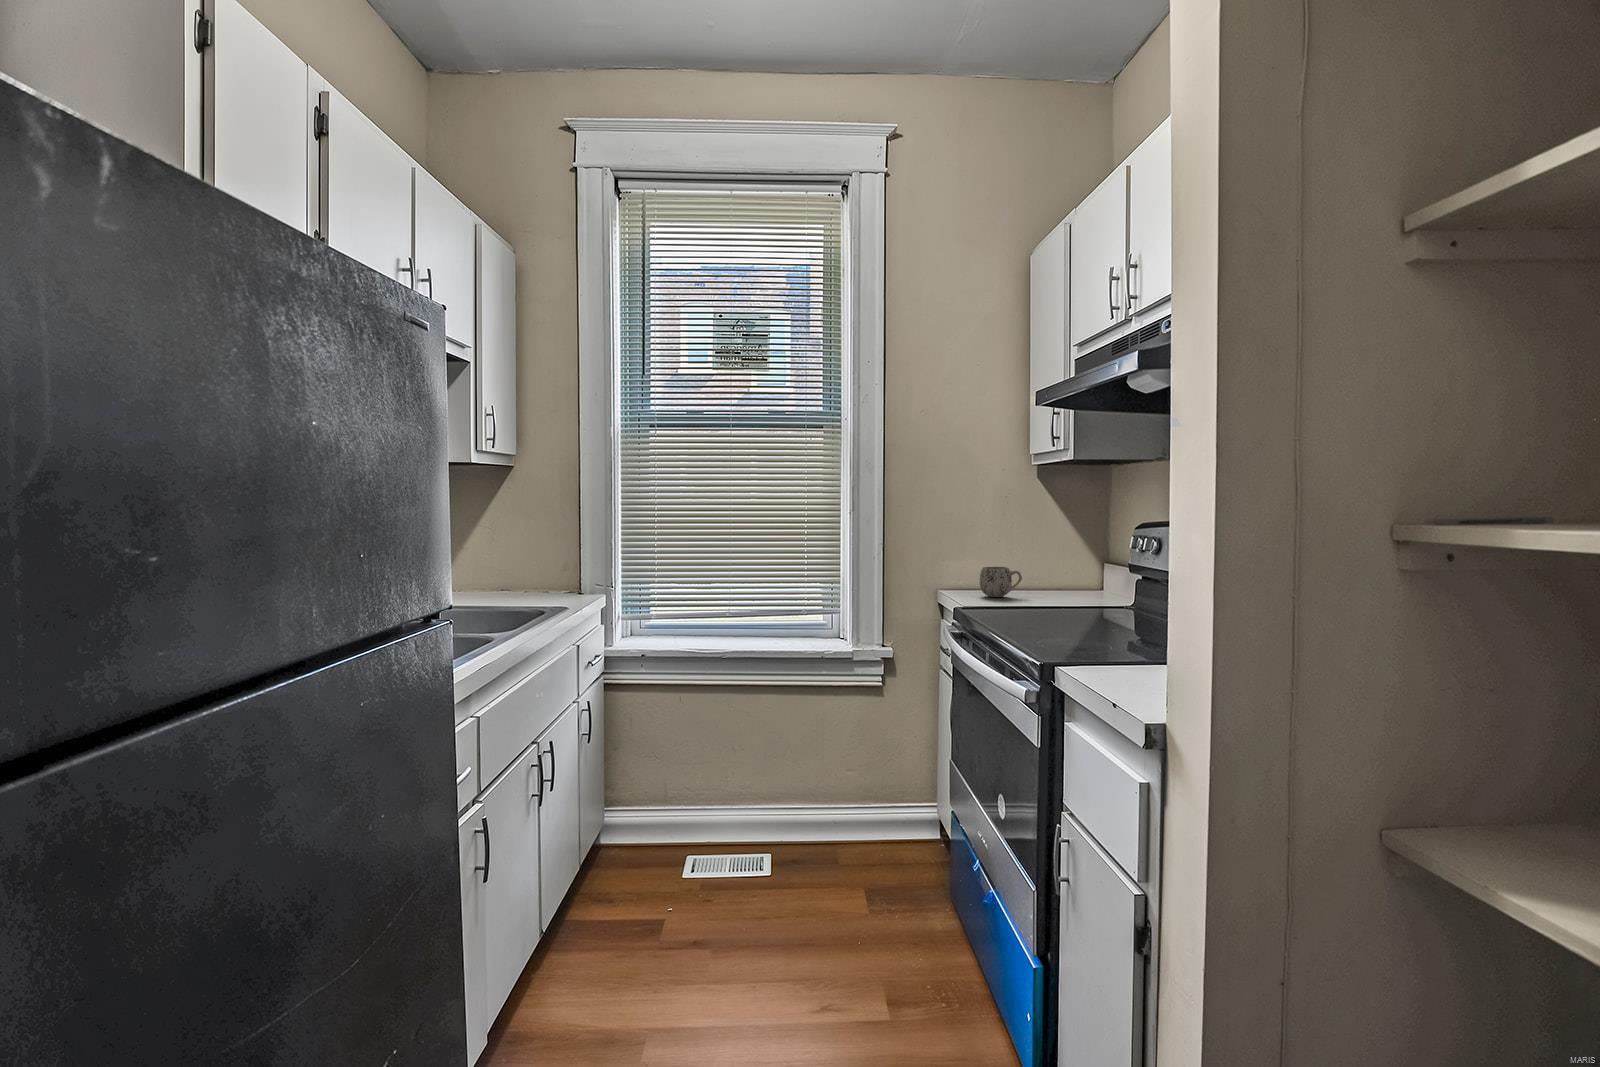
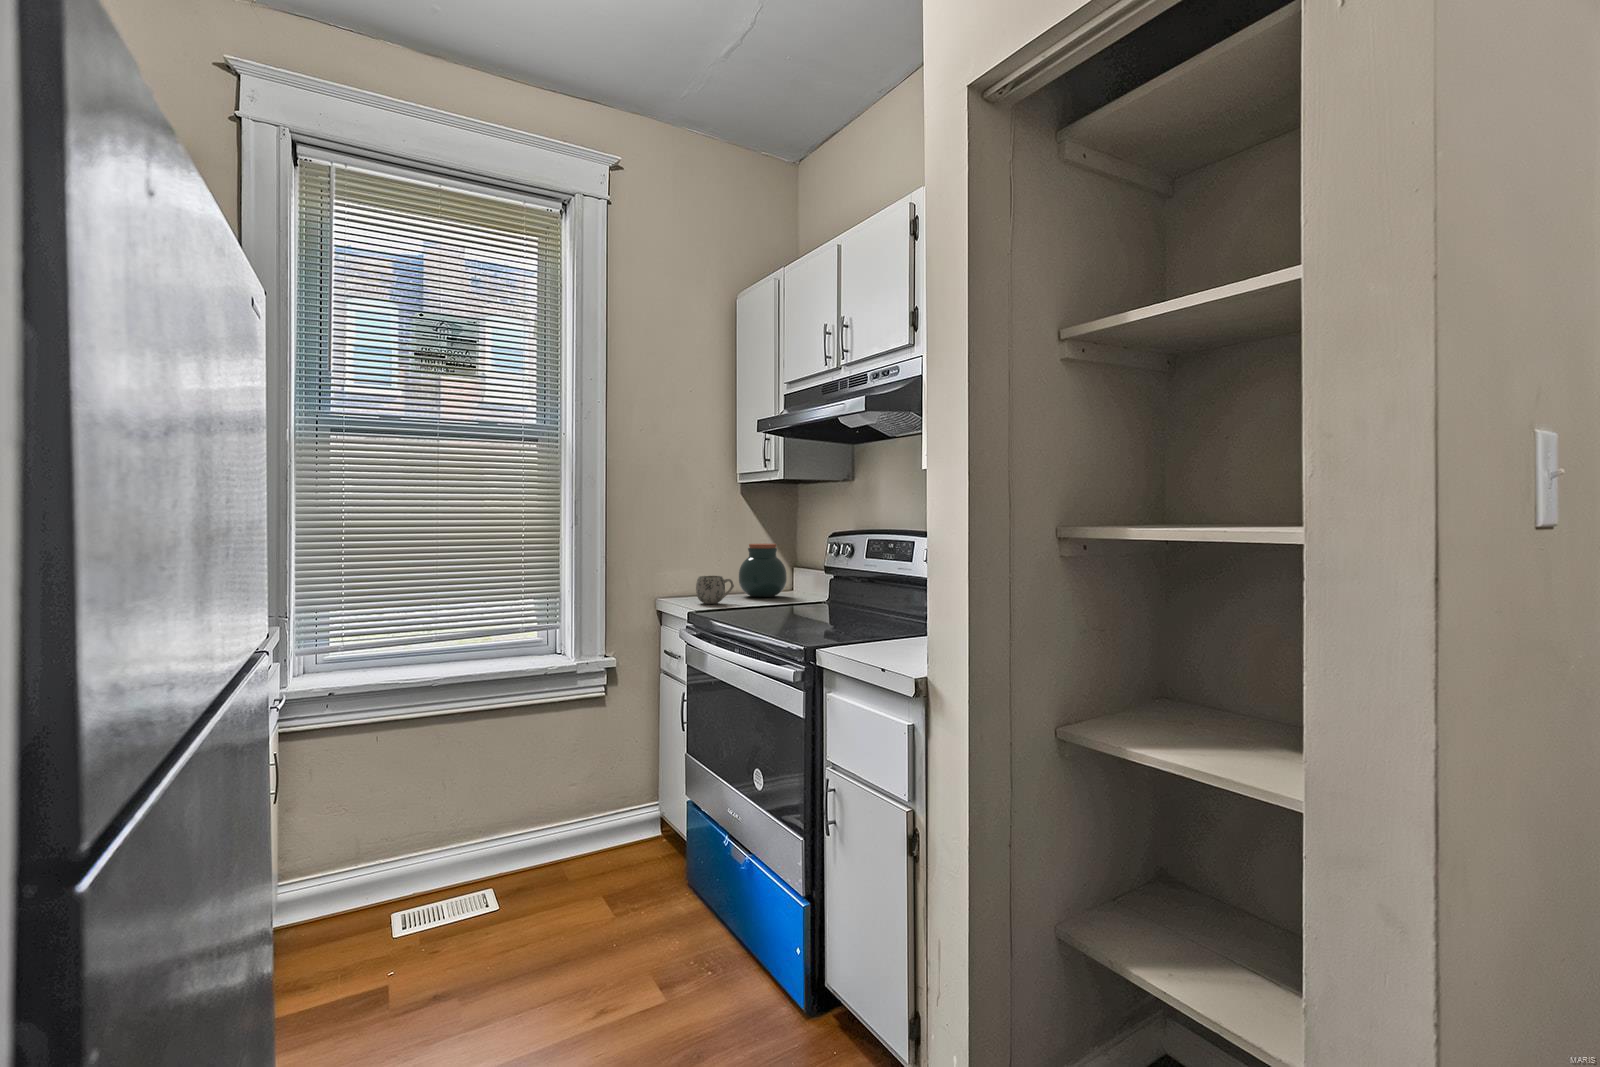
jar: none [1036,533,1091,592] -> present [739,544,787,597]

